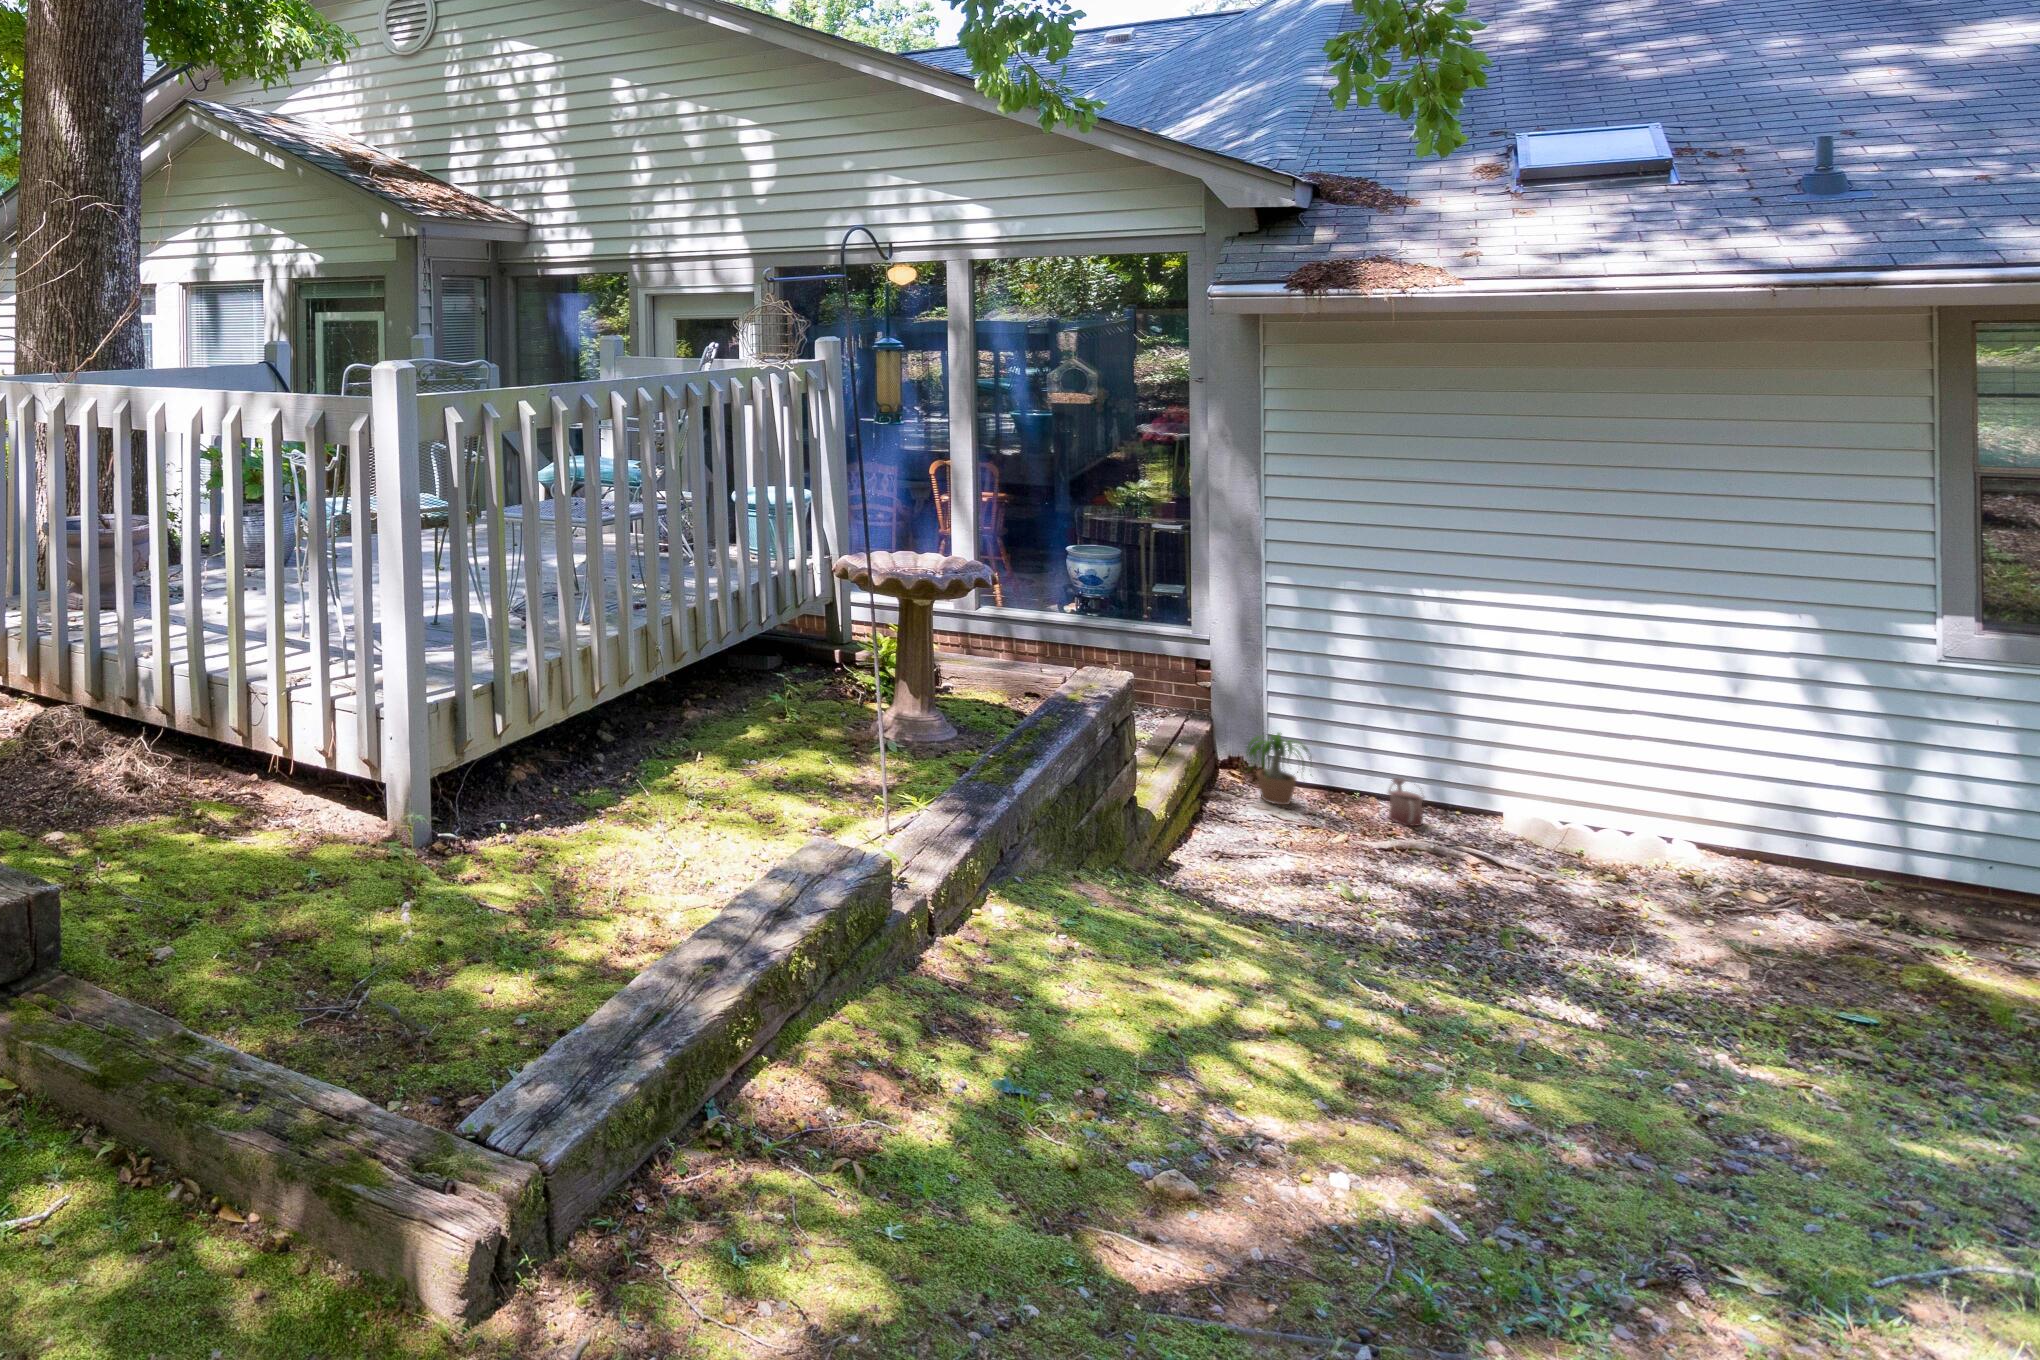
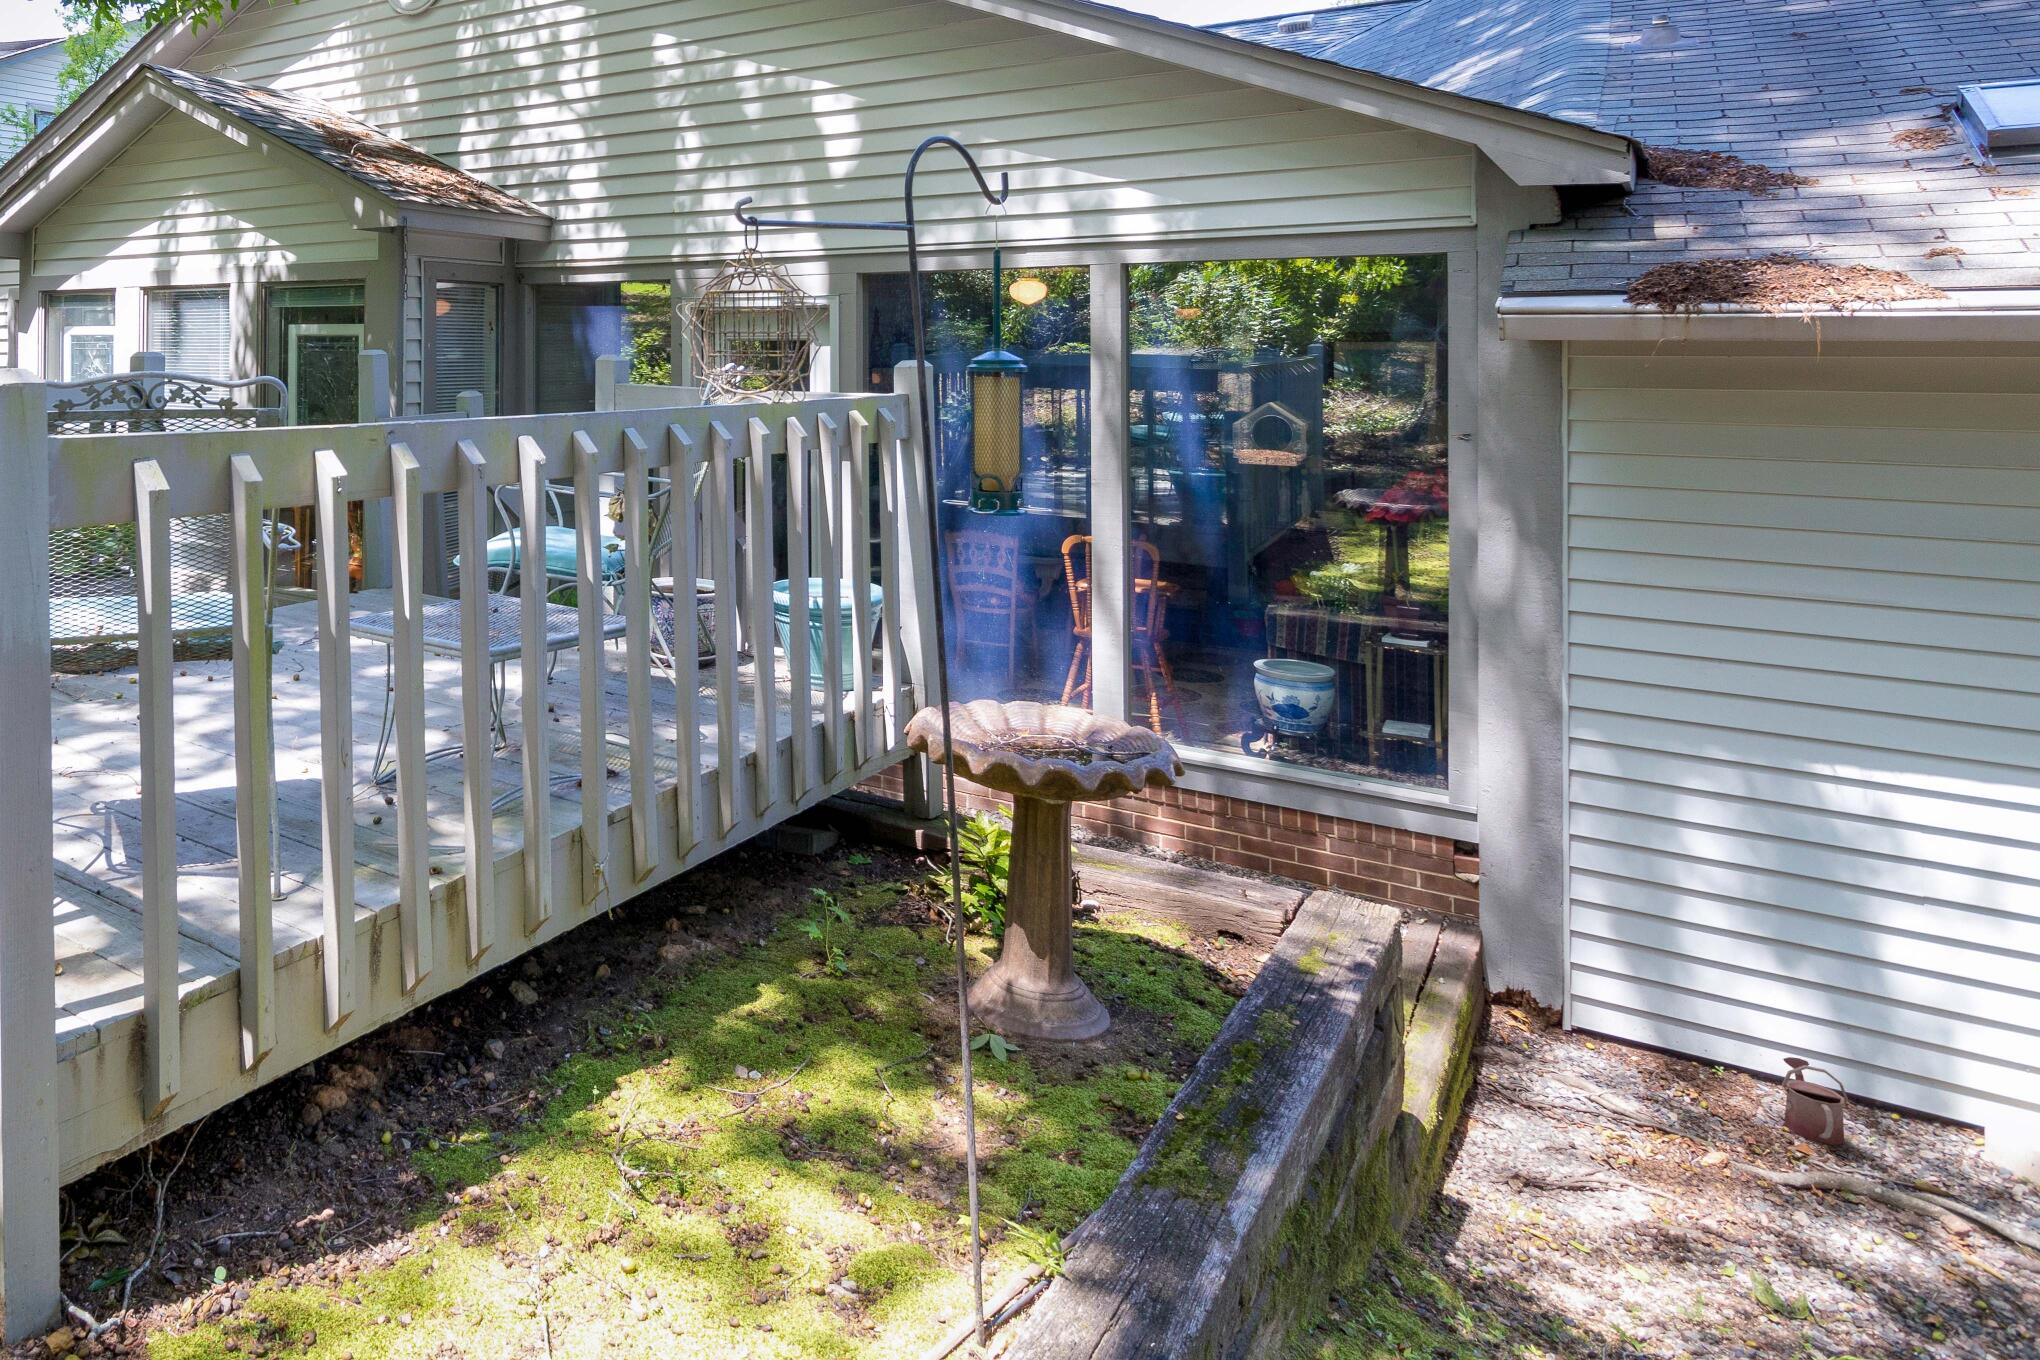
potted plant: present [1247,733,1312,805] -> none [1526,969,1681,1086]

